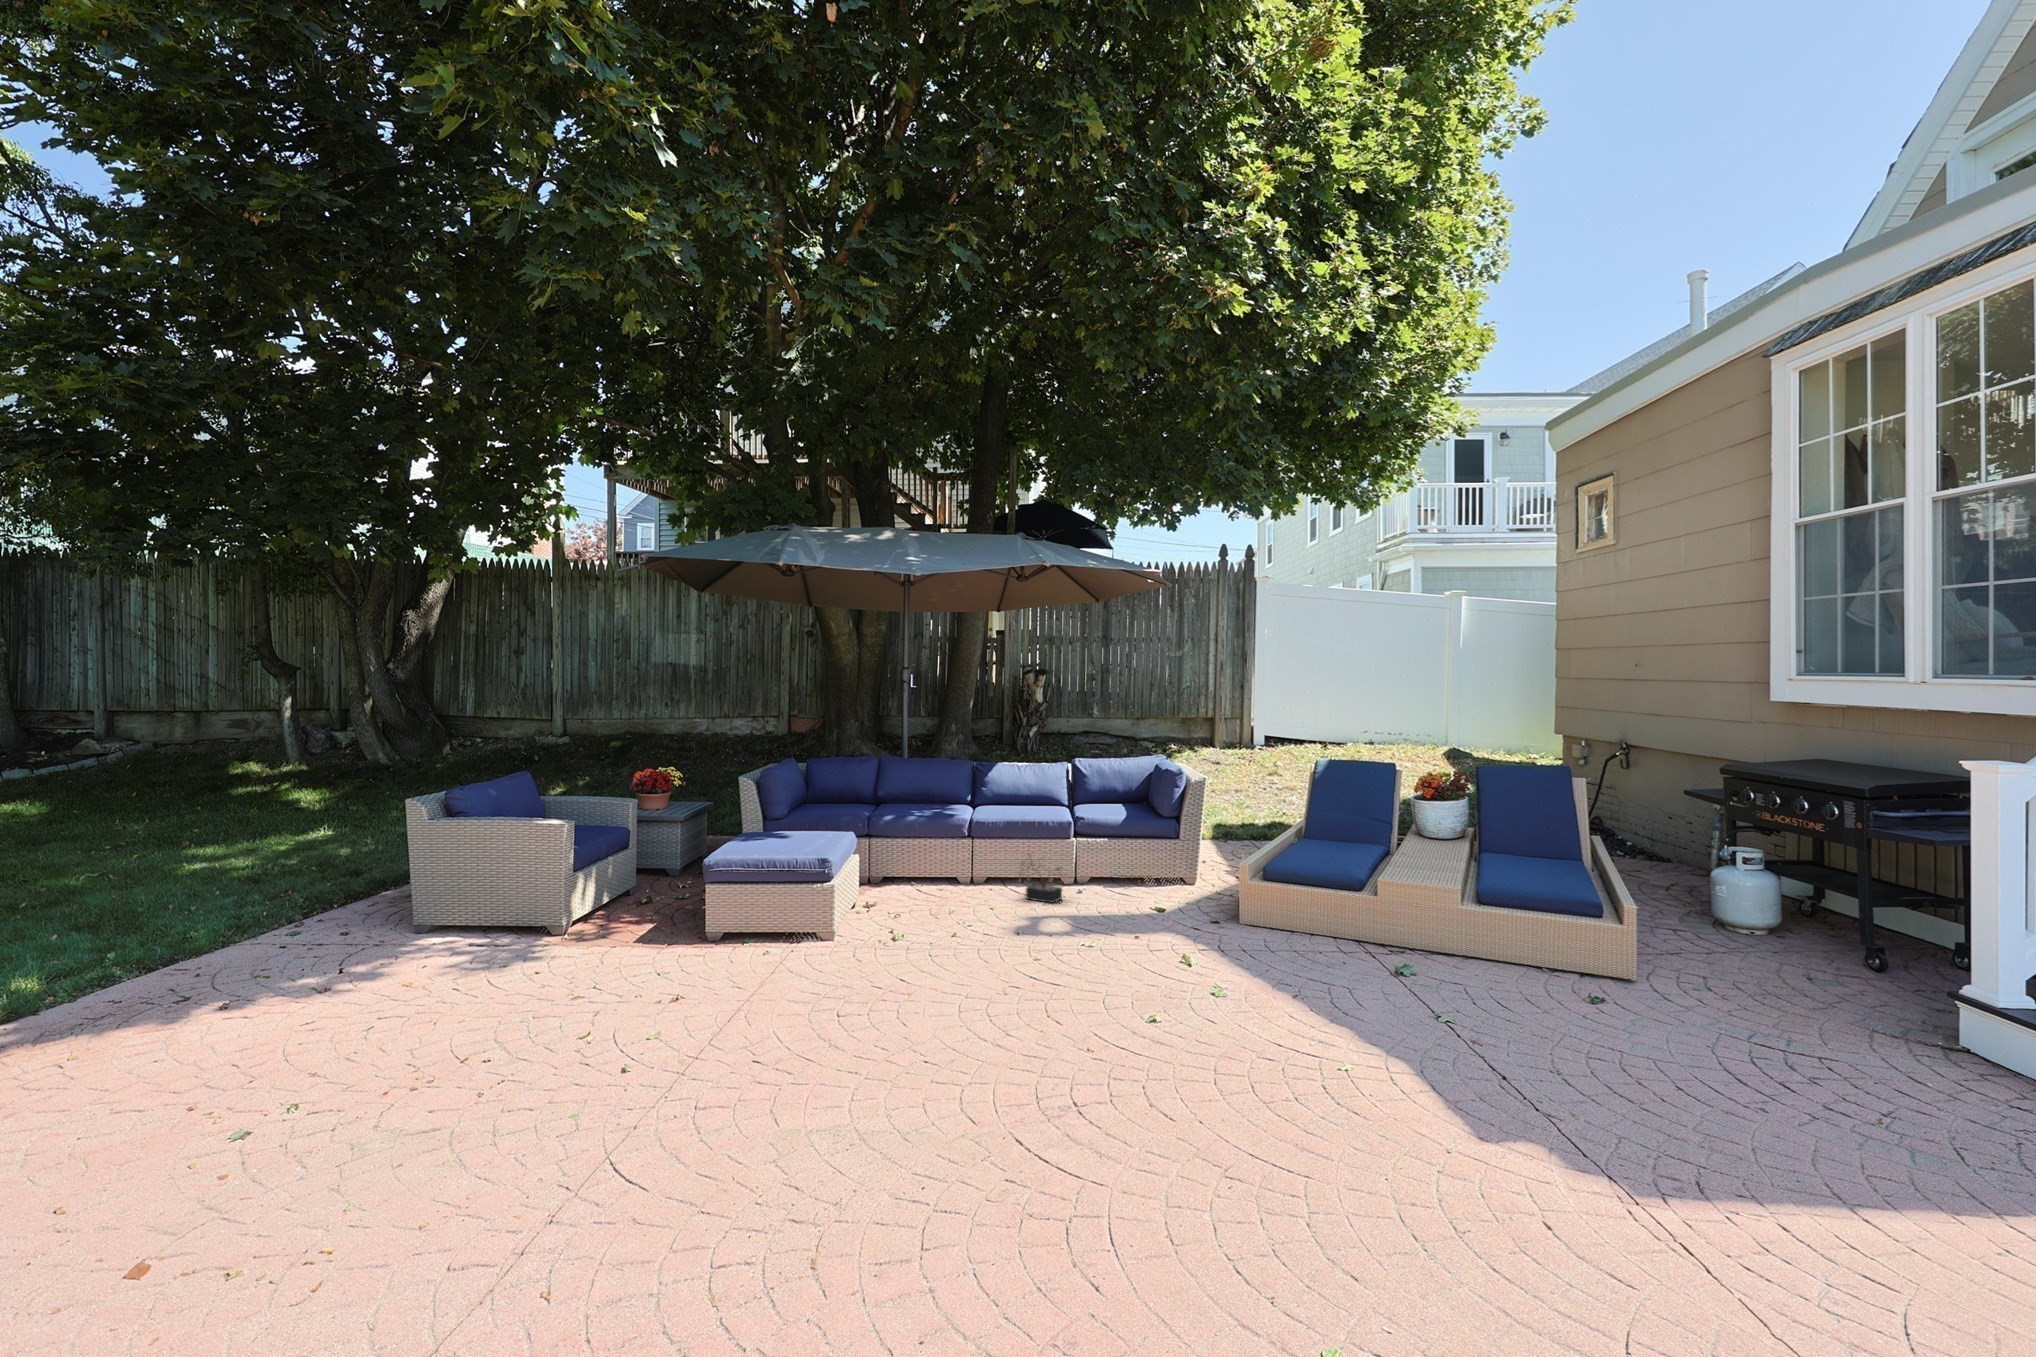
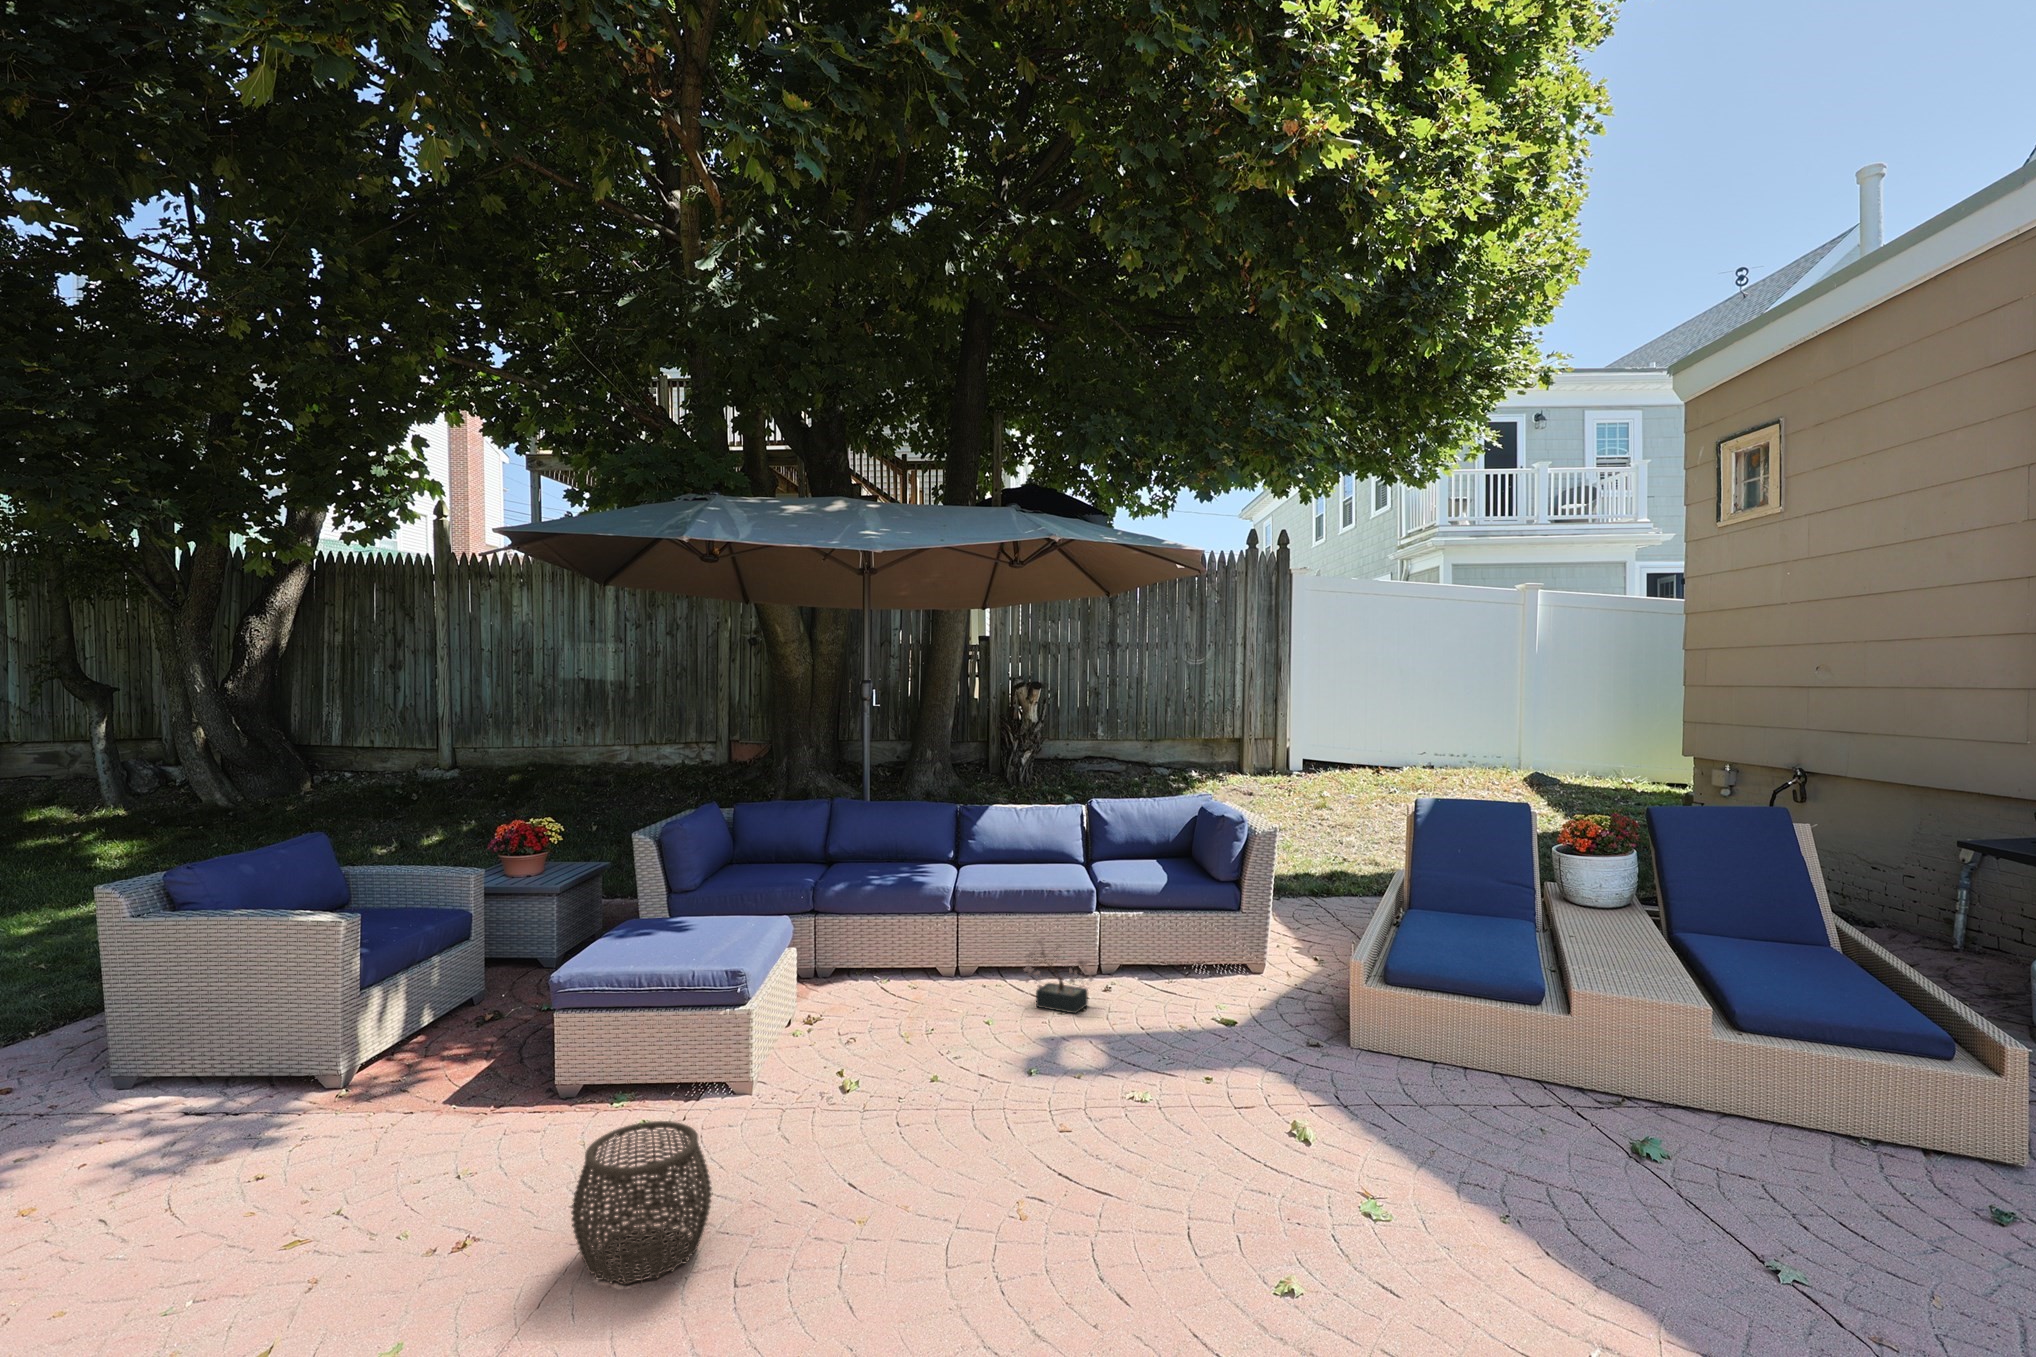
woven basket: none [741,932,820,1015] -> present [571,1121,712,1284]

